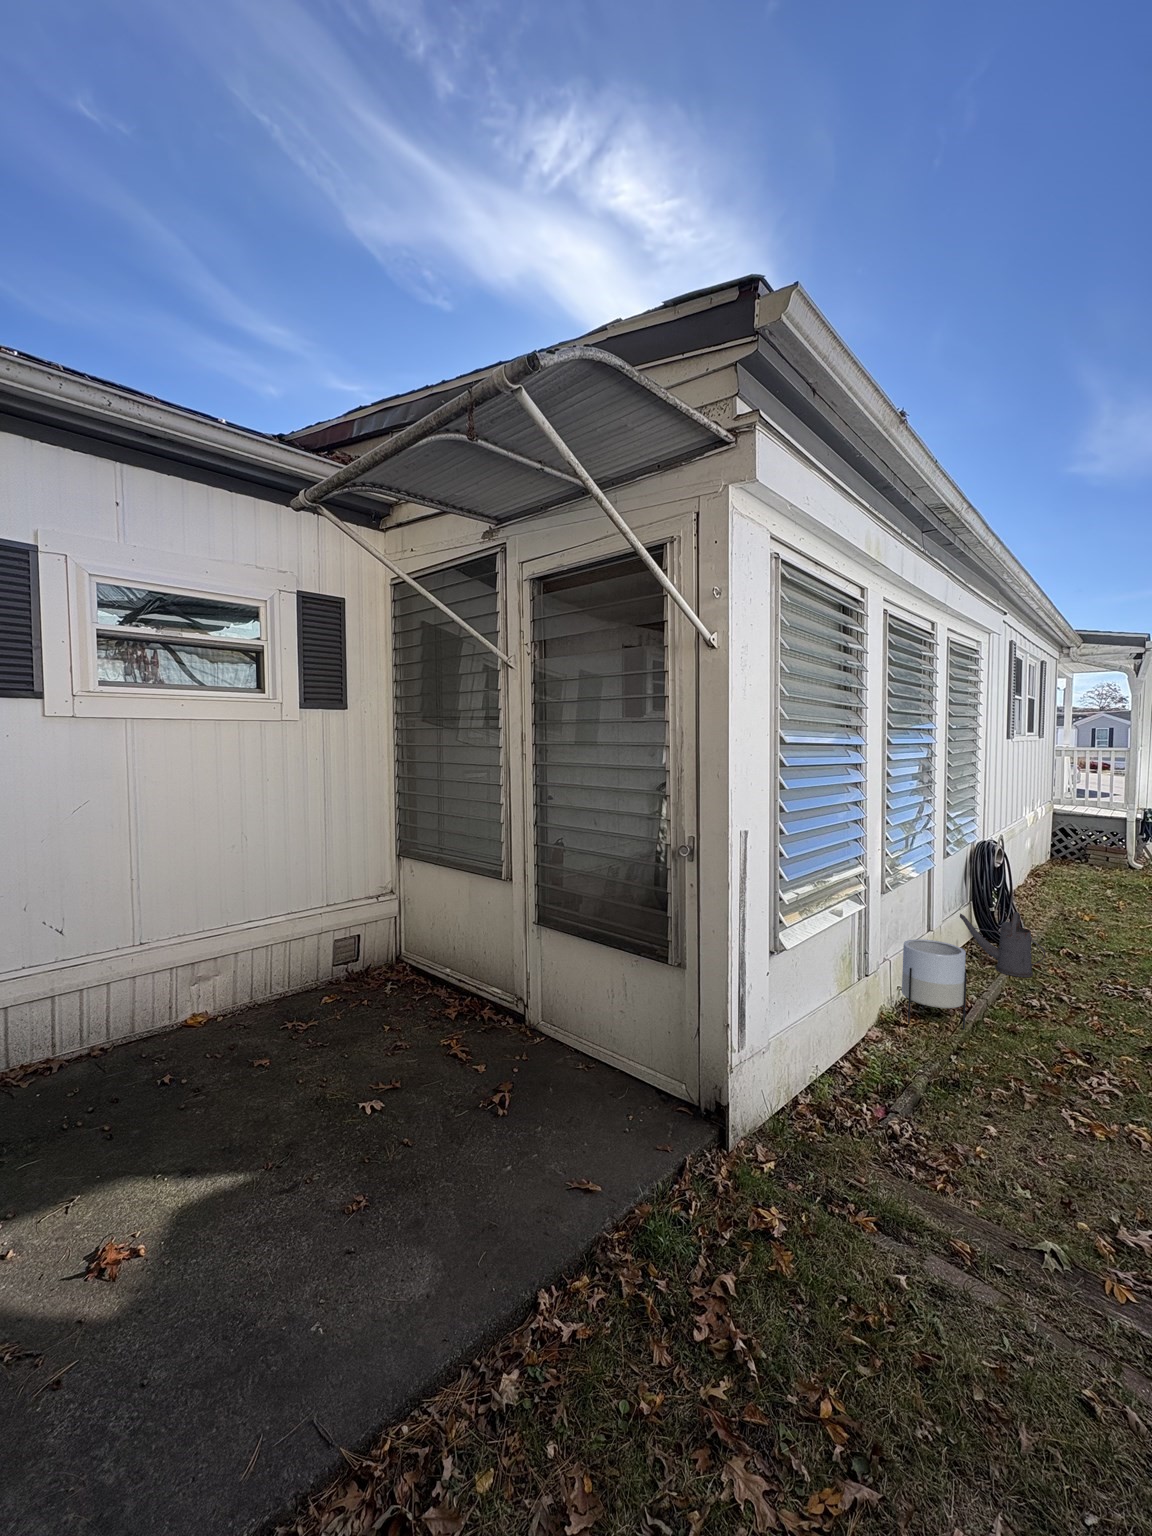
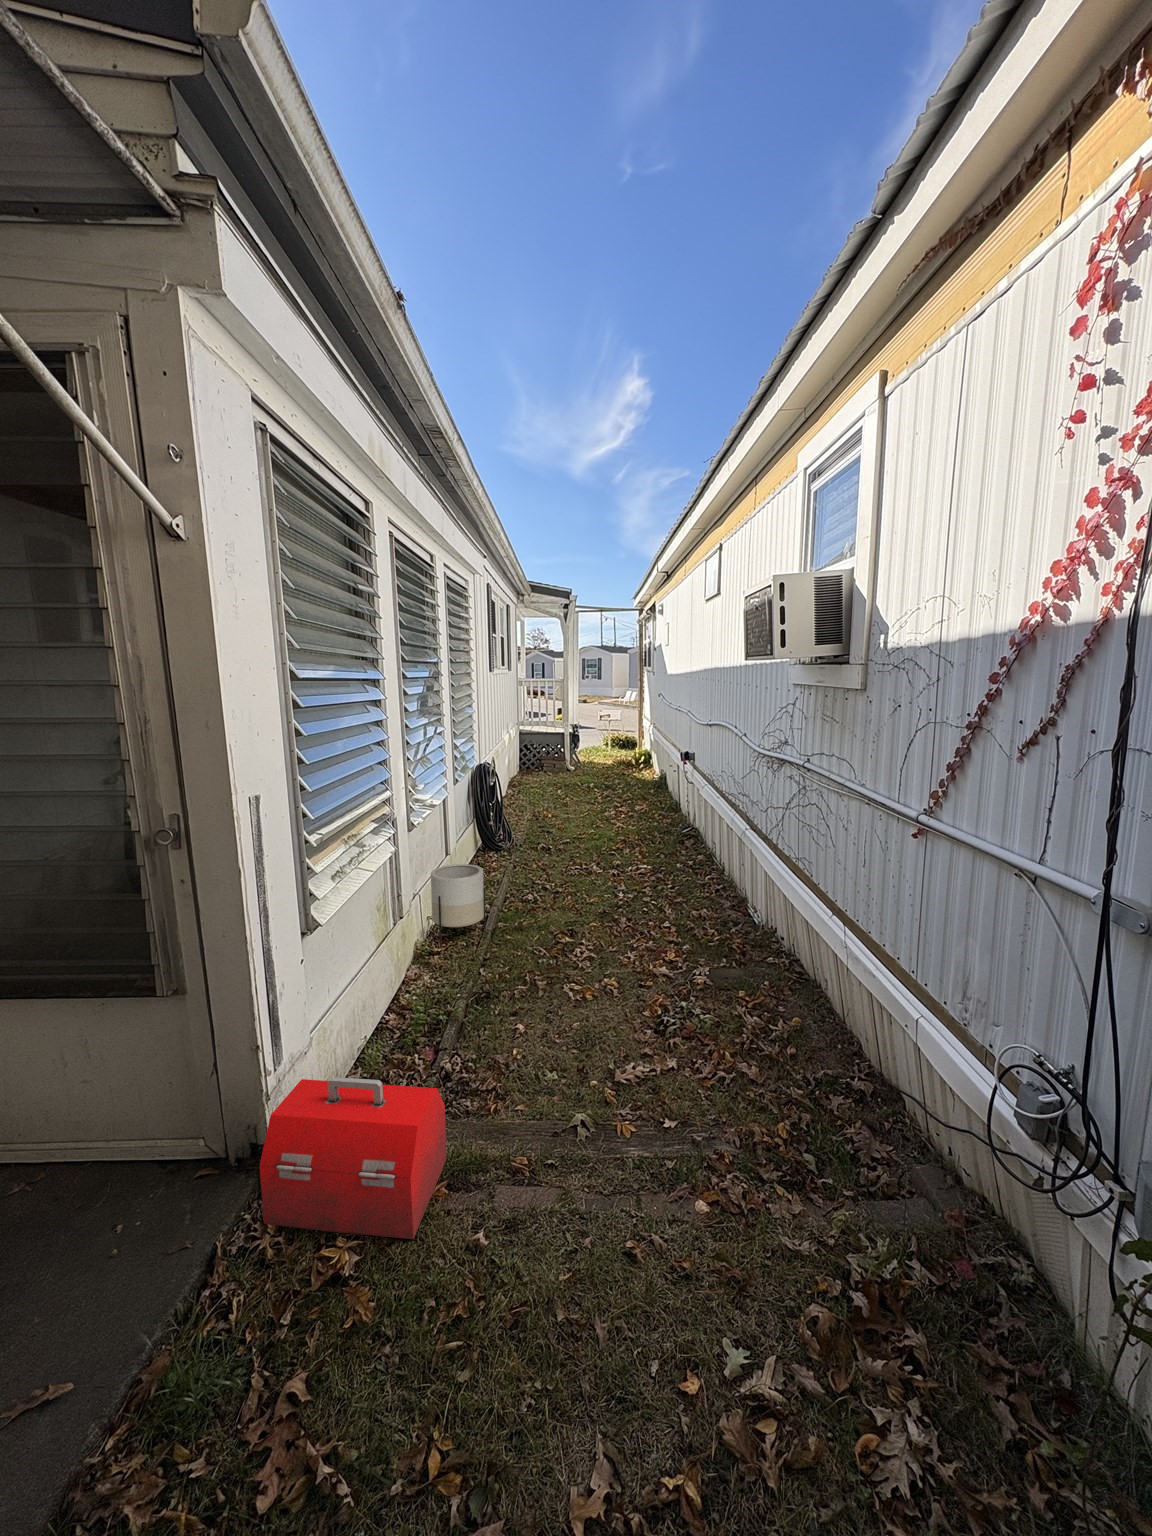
watering can: present [960,912,1045,977] -> none [469,822,532,876]
toolbox: none [720,1070,882,1242] -> present [259,1077,447,1239]

